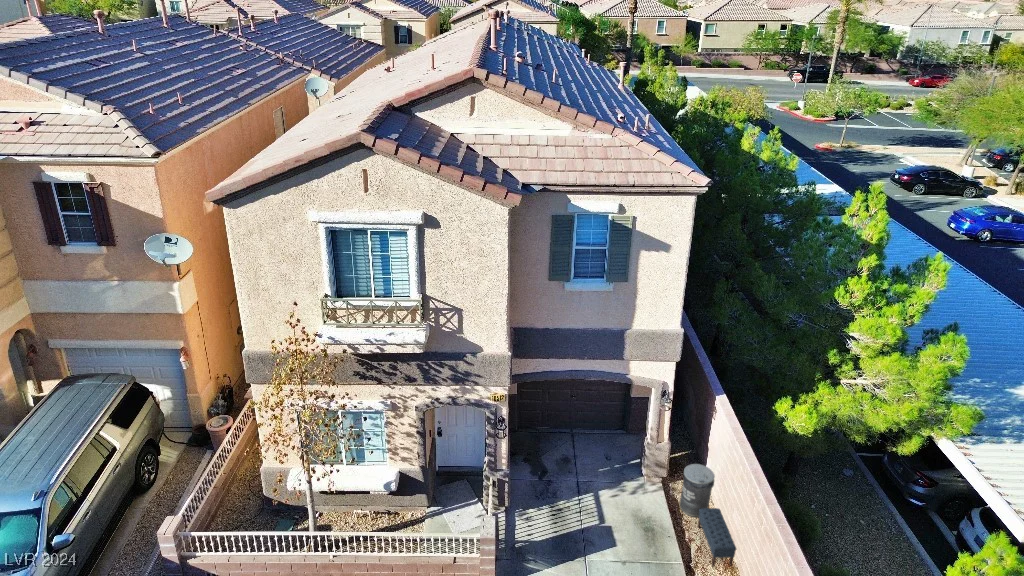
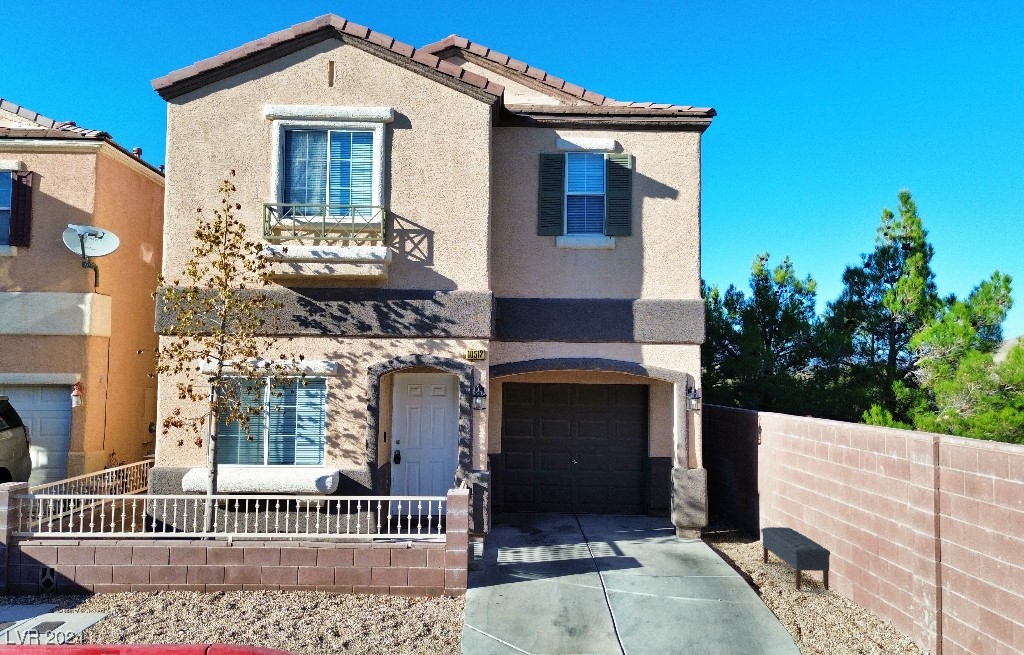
trash can: present [680,464,715,517] -> none [731,485,776,556]

